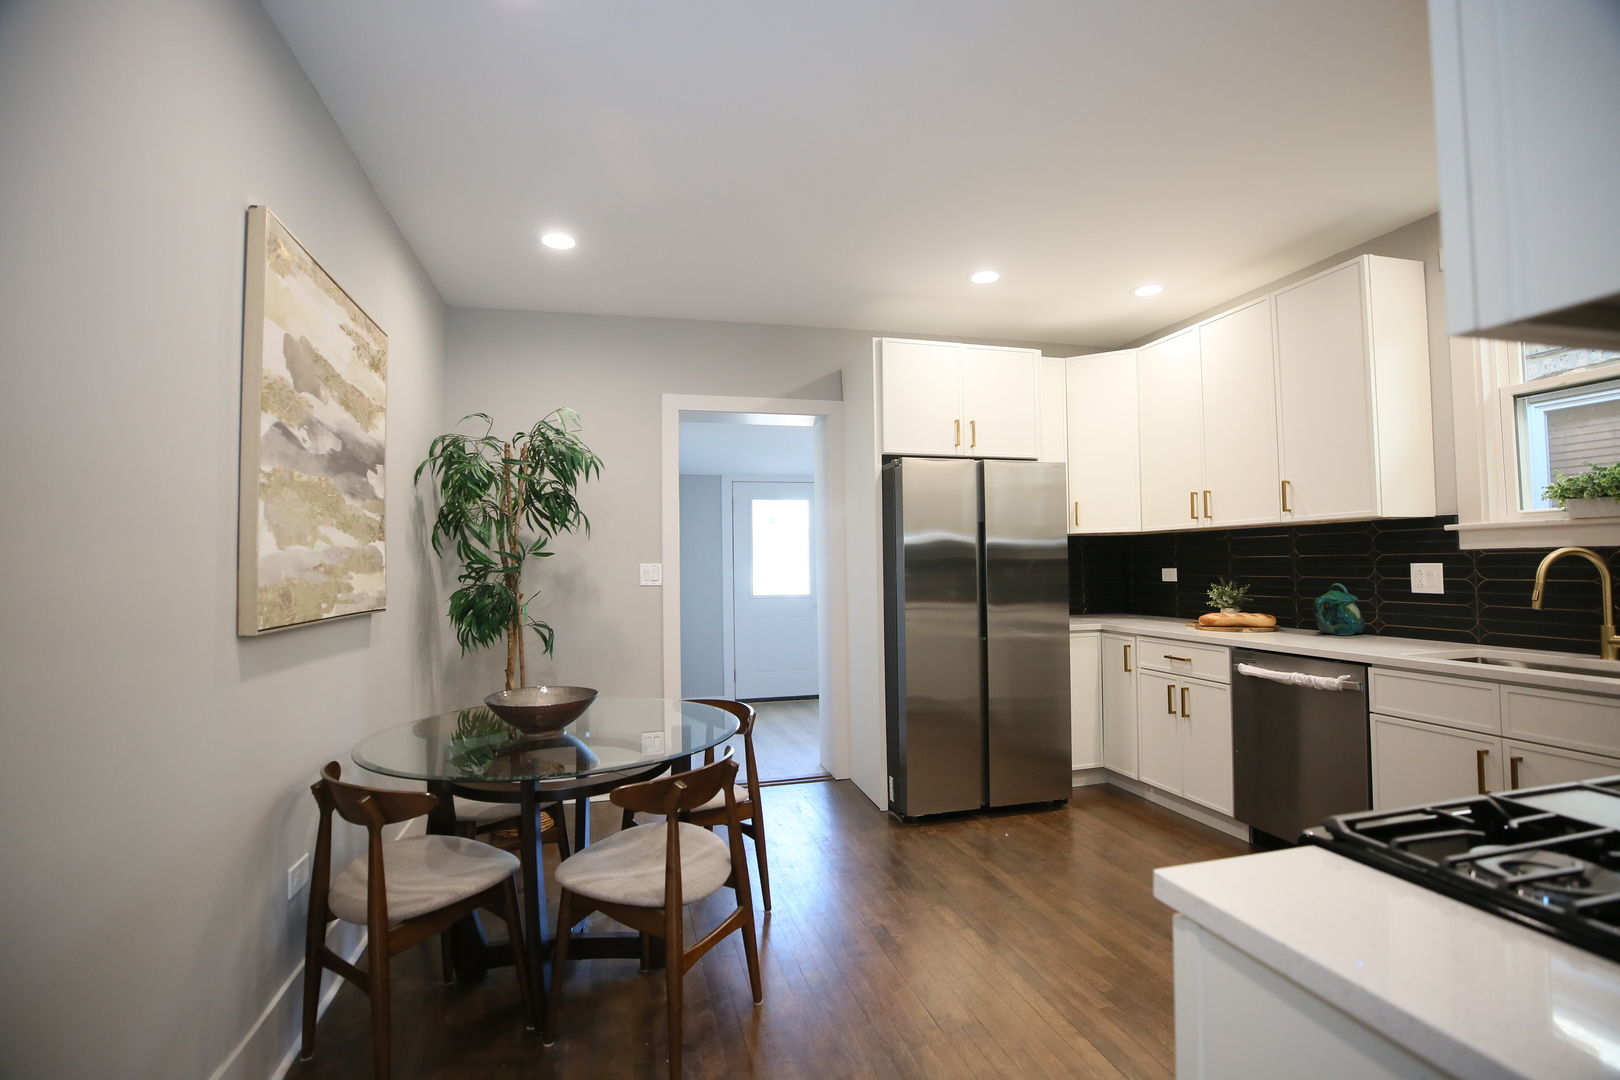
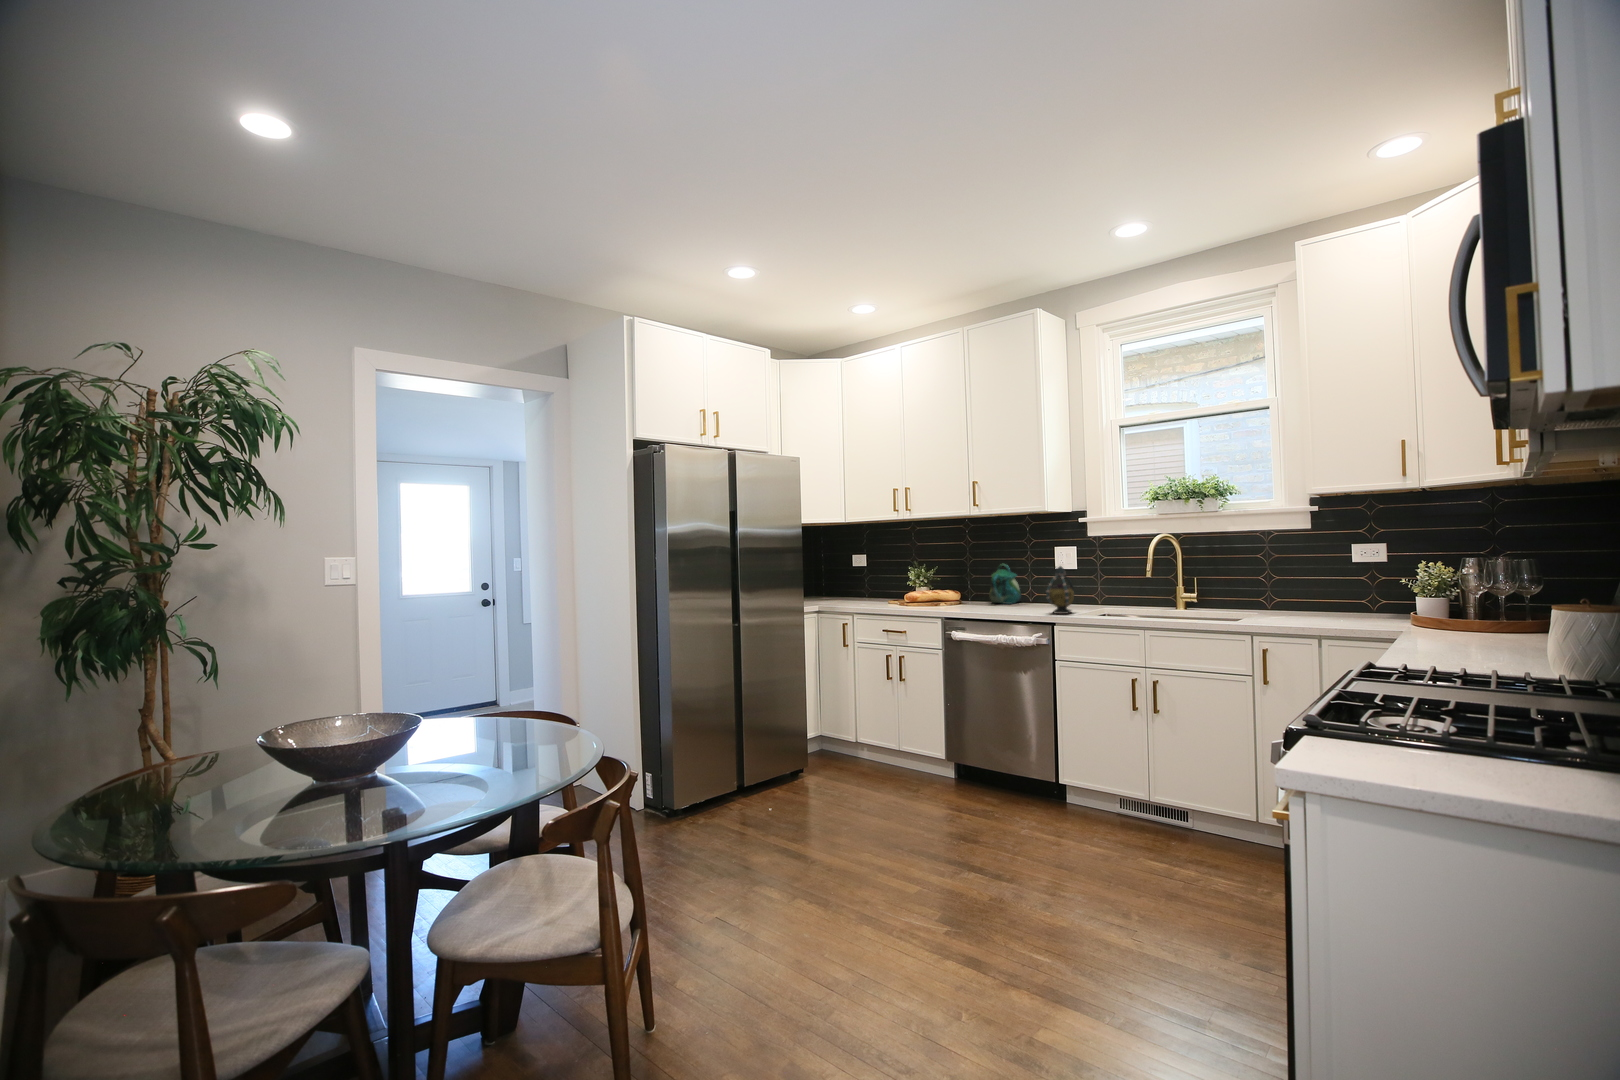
teapot: none [1367,589,1421,653] -> present [1046,566,1074,614]

